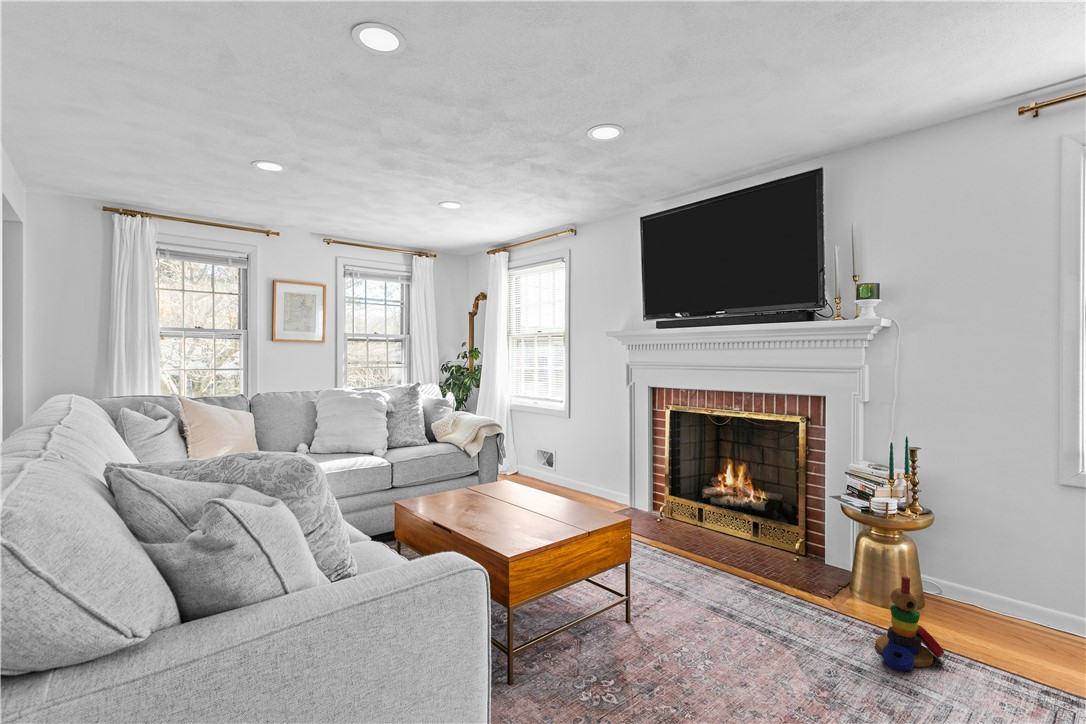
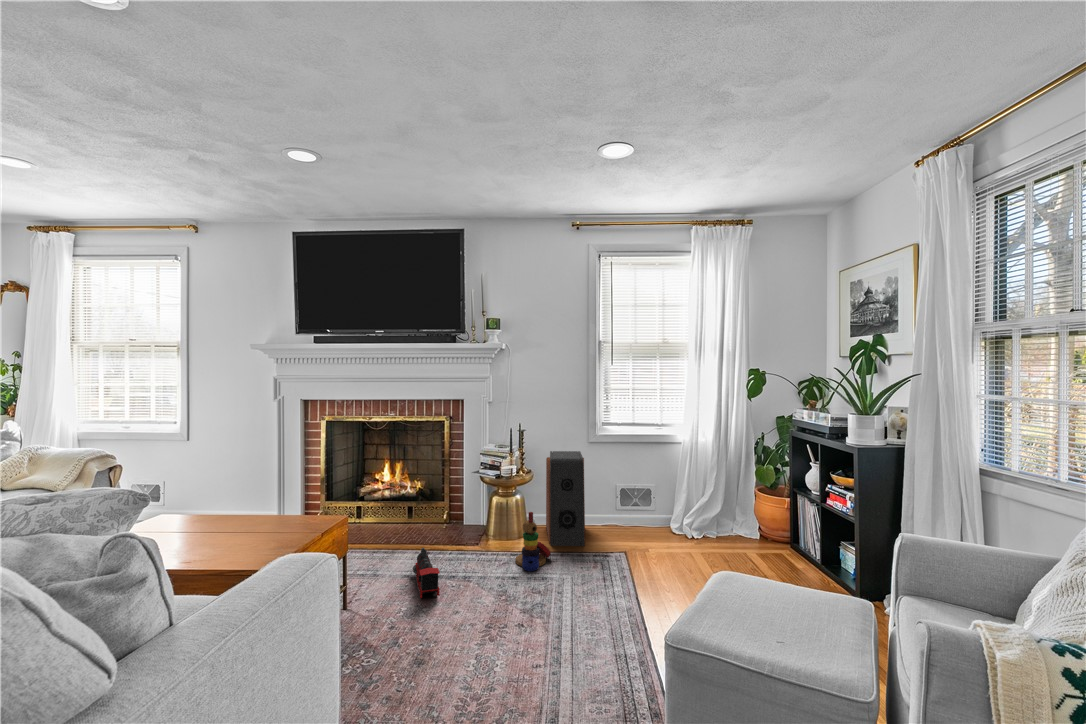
speaker: none [954,488,1046,662] -> present [546,451,585,546]
toy train: none [705,580,744,652] -> present [413,548,440,598]

